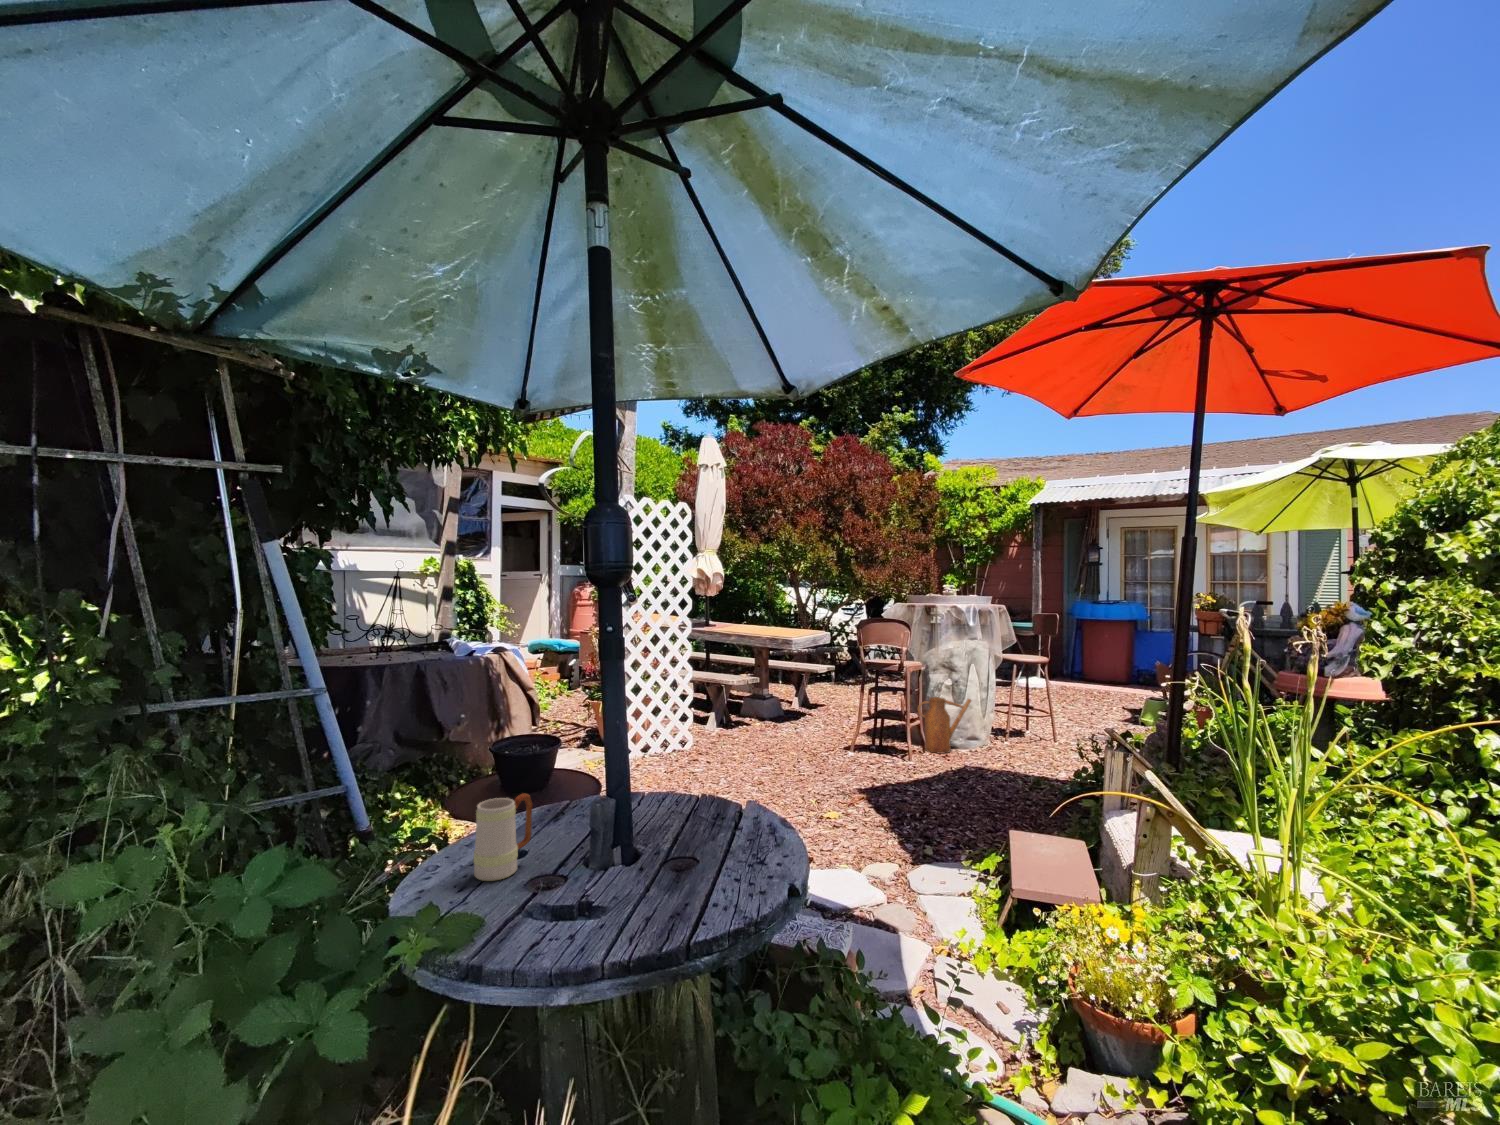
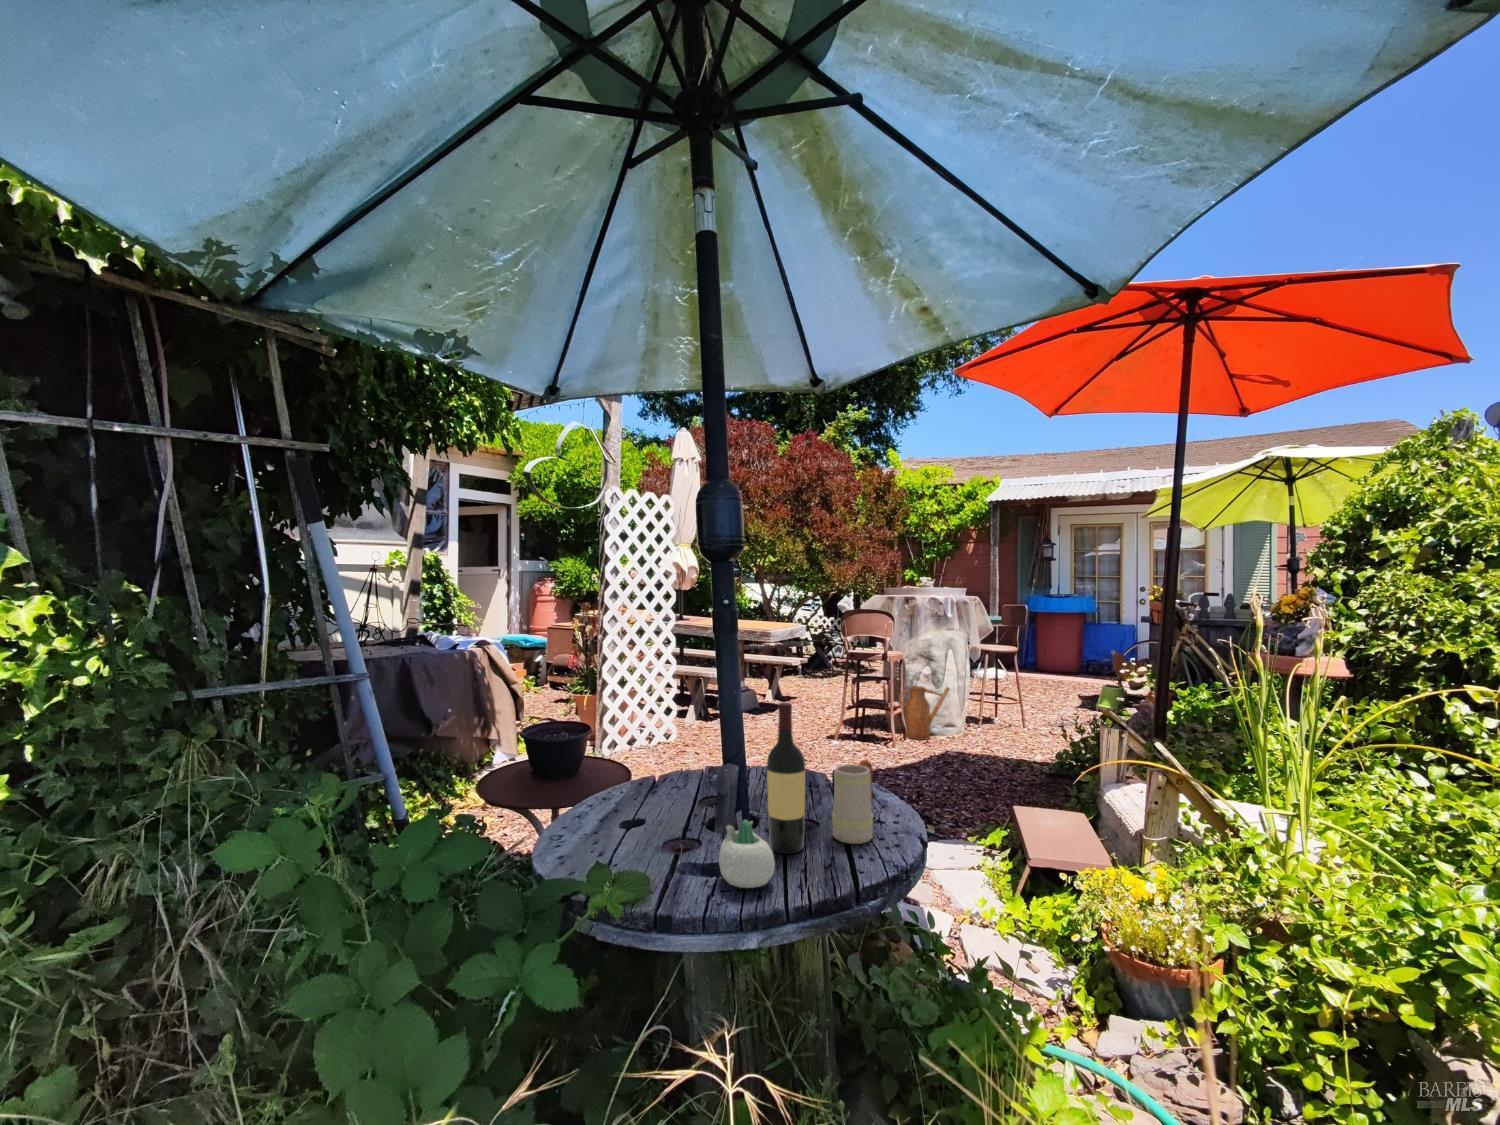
wine bottle: none [626,734,667,895] -> present [767,702,805,854]
mug: present [474,794,533,881] -> present [832,760,873,844]
succulent planter: none [549,861,607,936] -> present [719,820,775,888]

